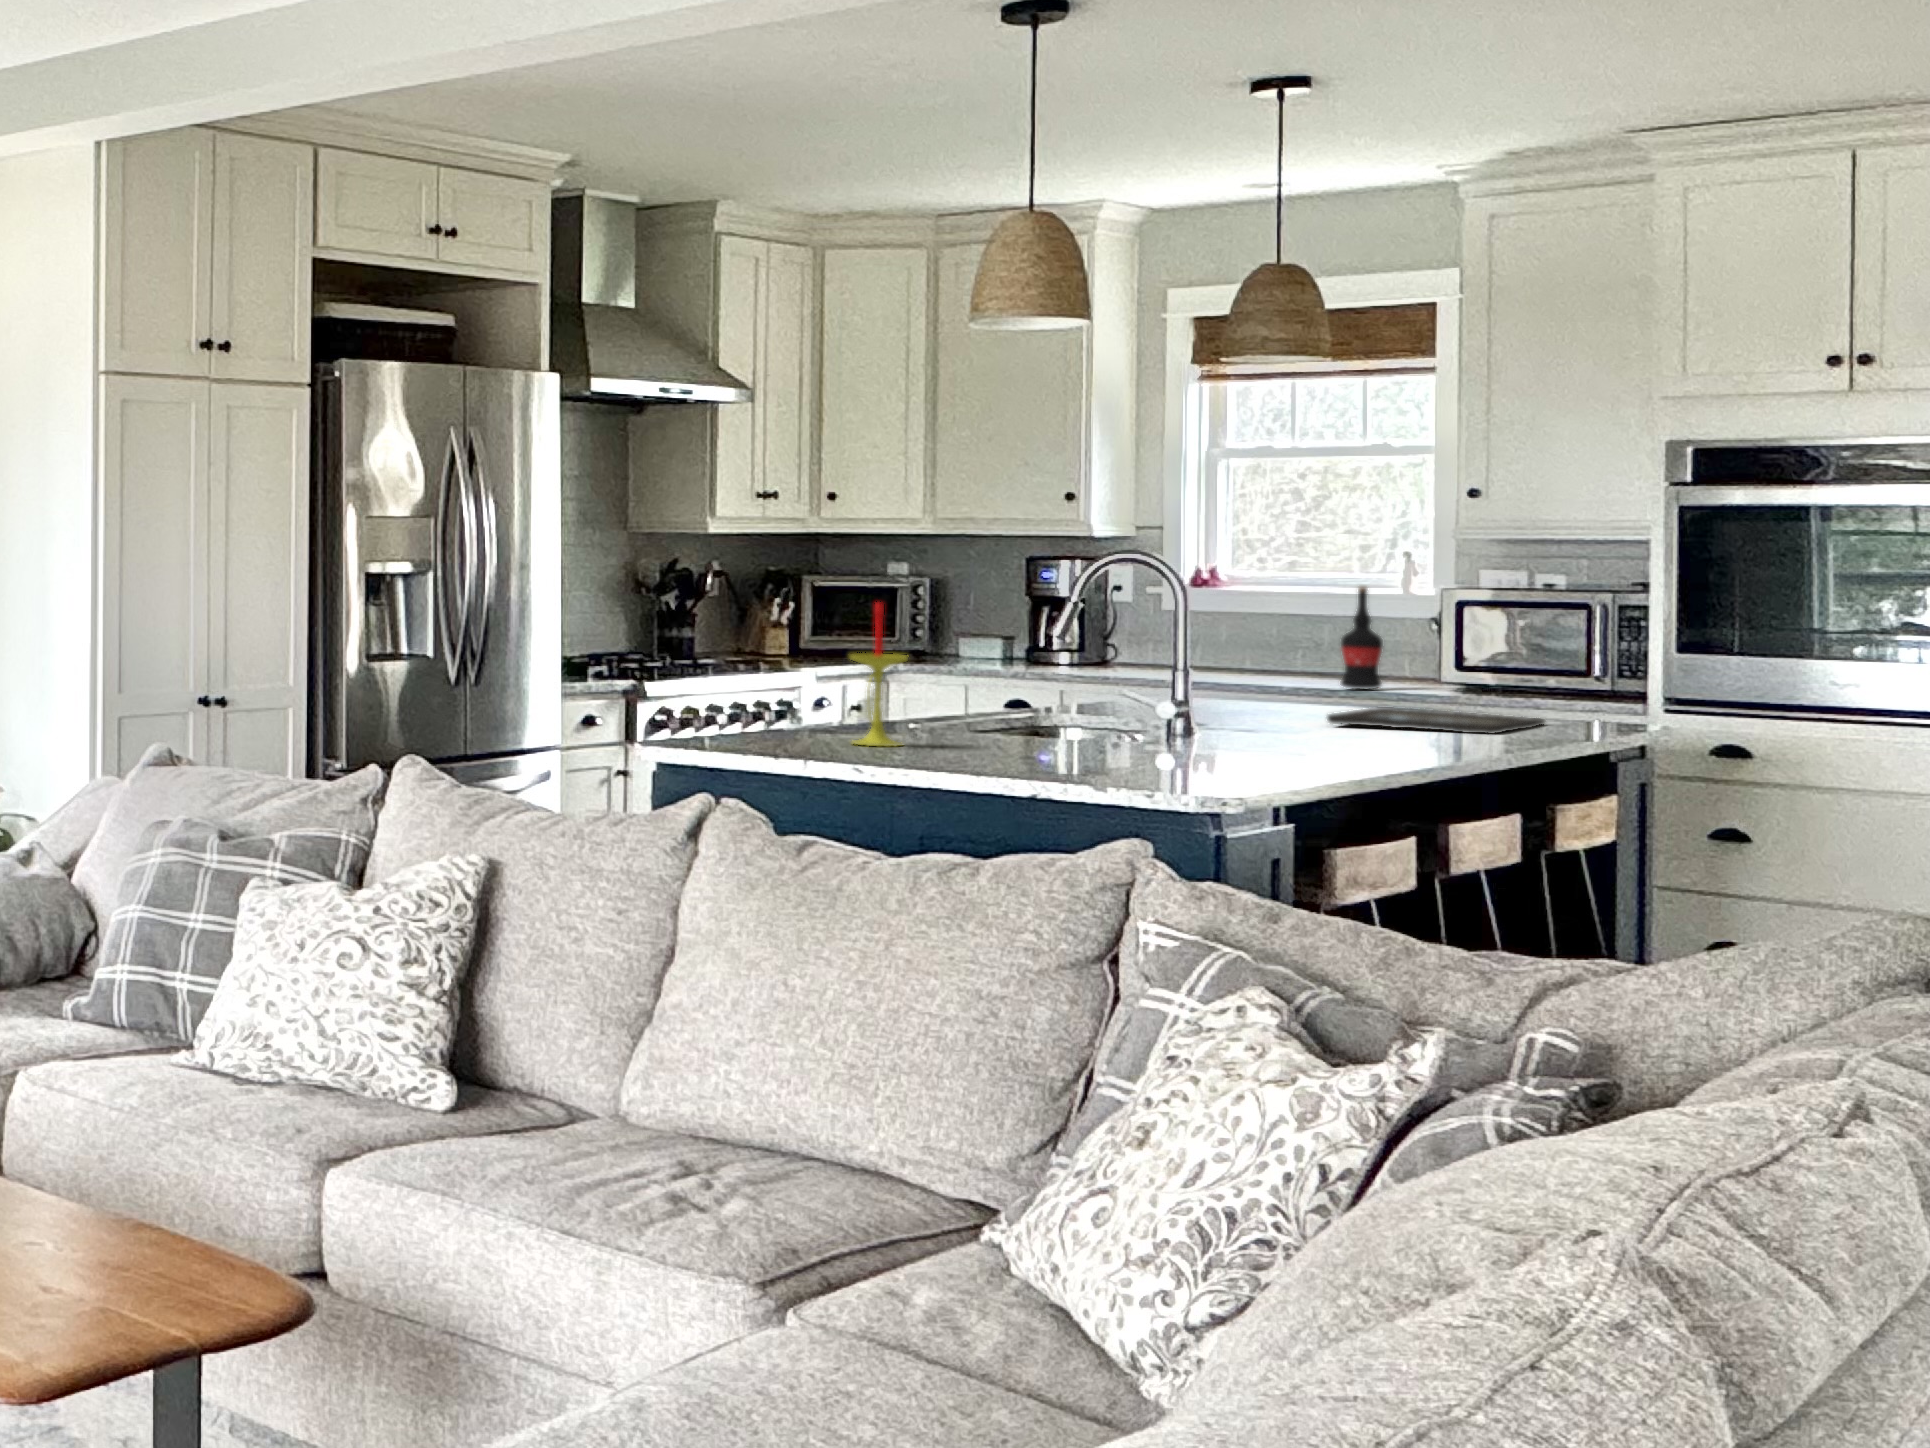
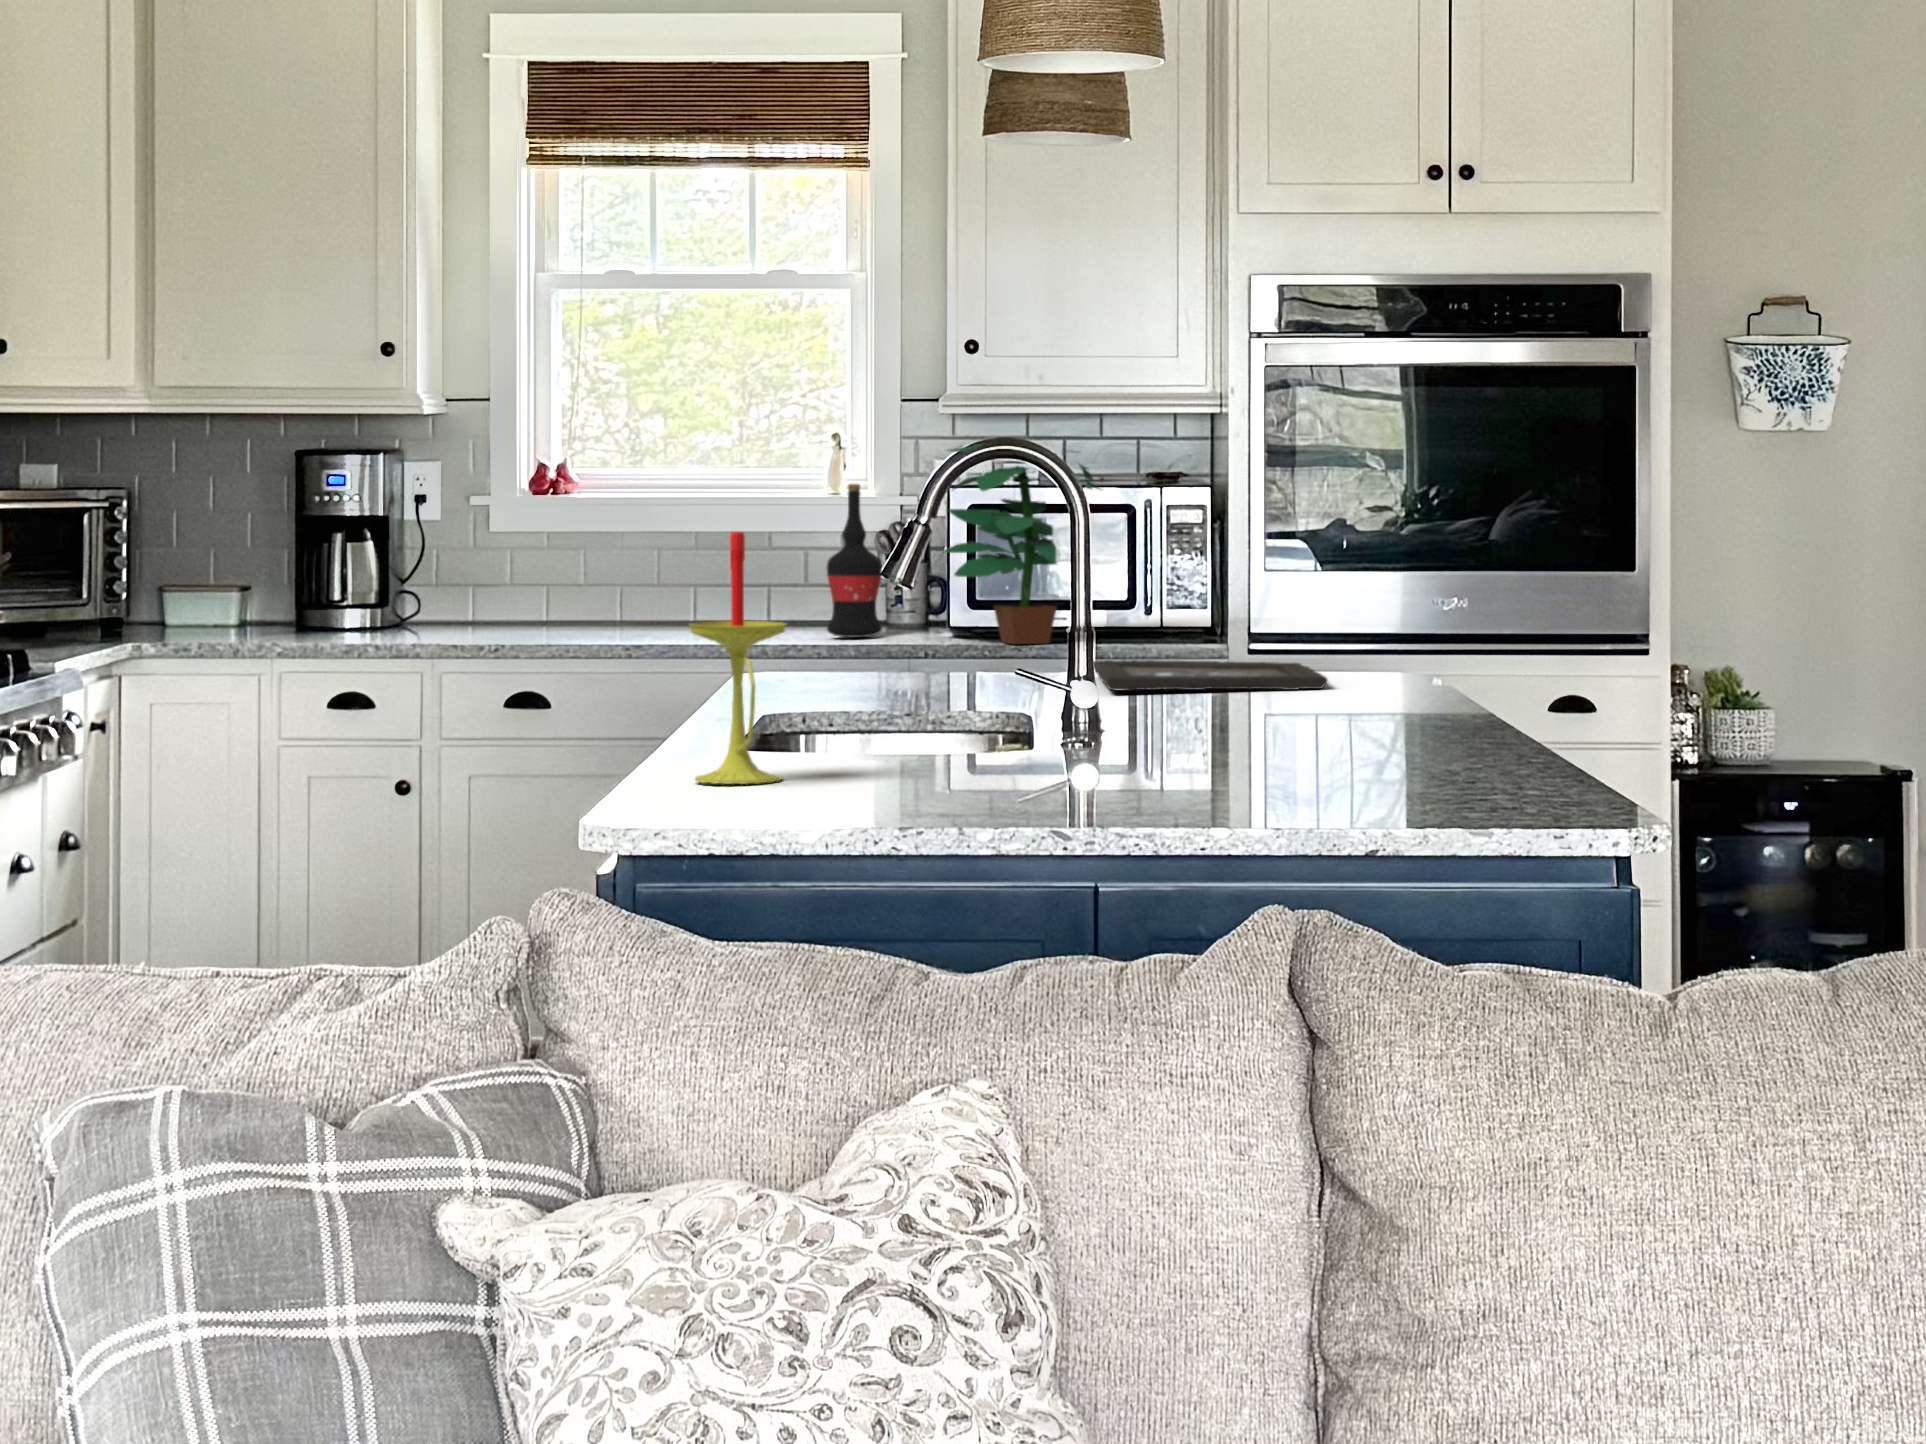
potted plant: none [1387,562,1527,700] -> present [944,444,1100,644]

